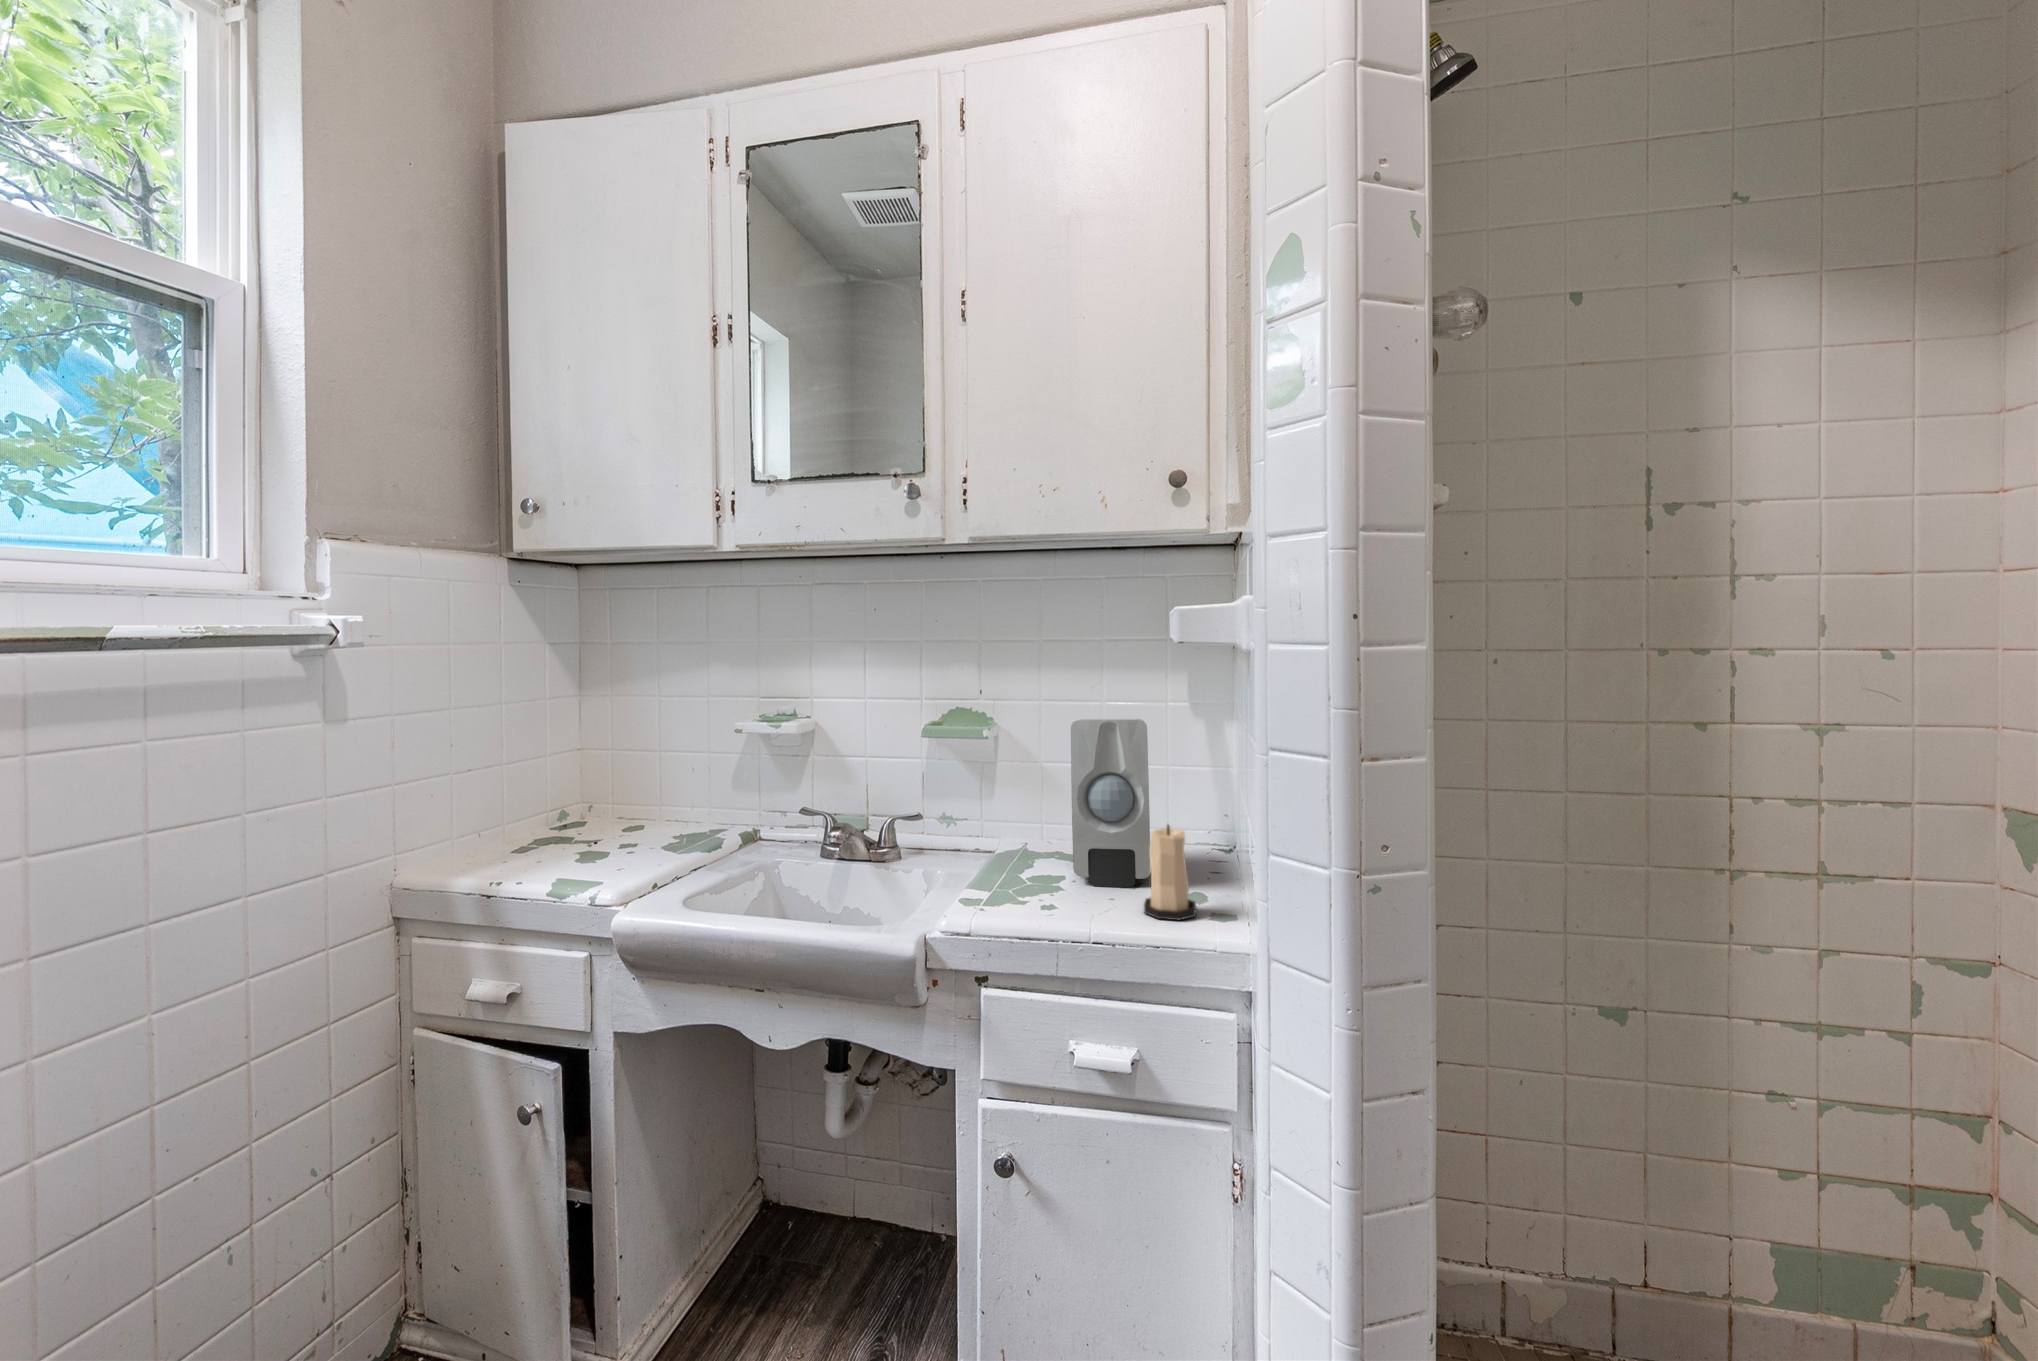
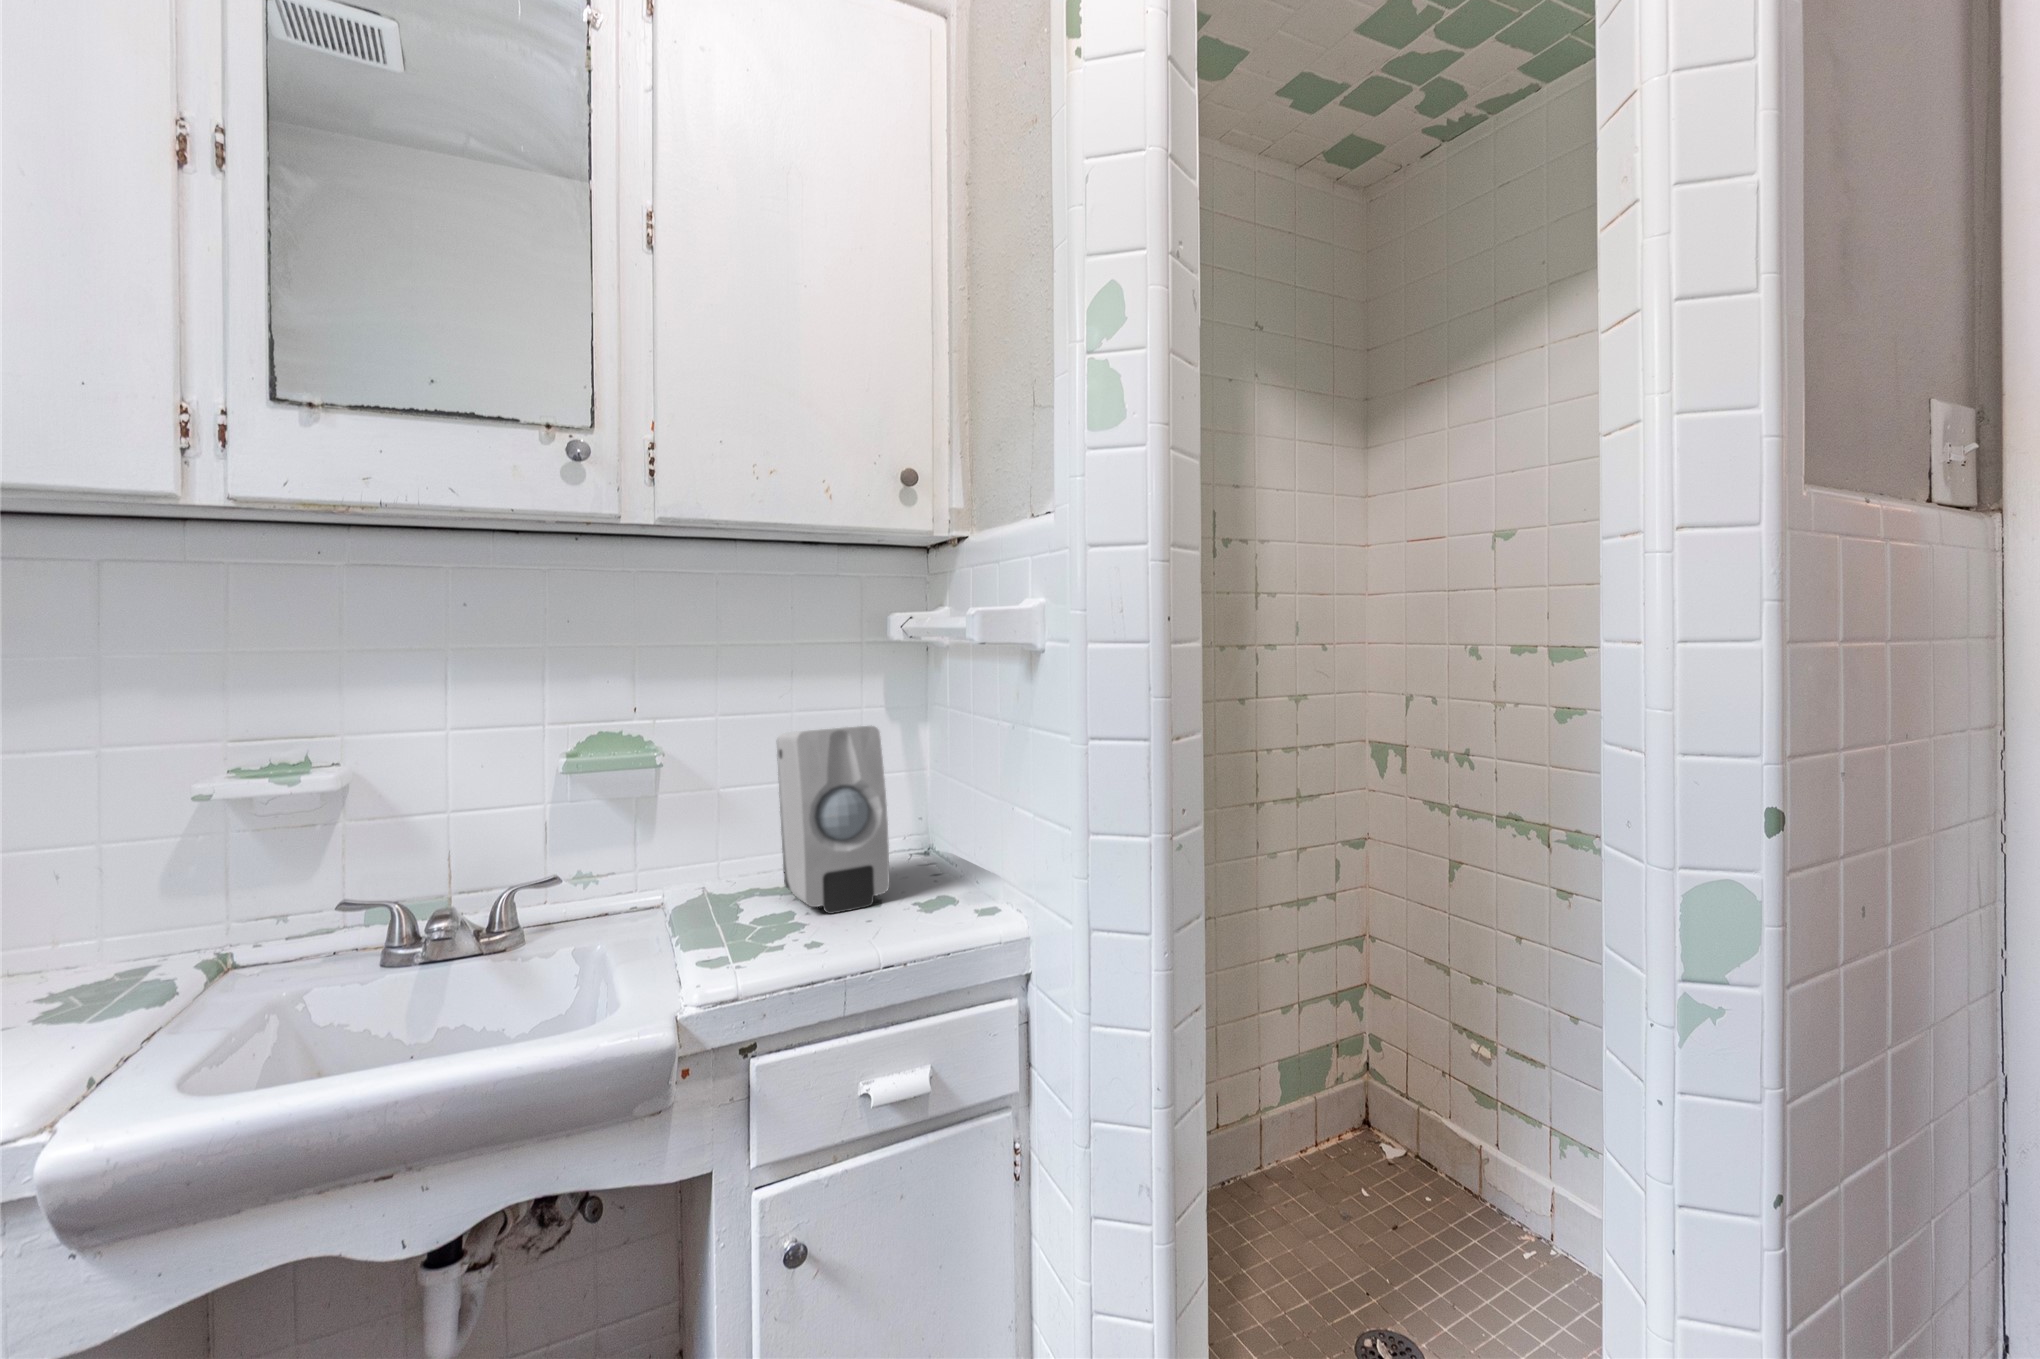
candle: present [1144,825,1196,920] -> none [907,827,963,928]

